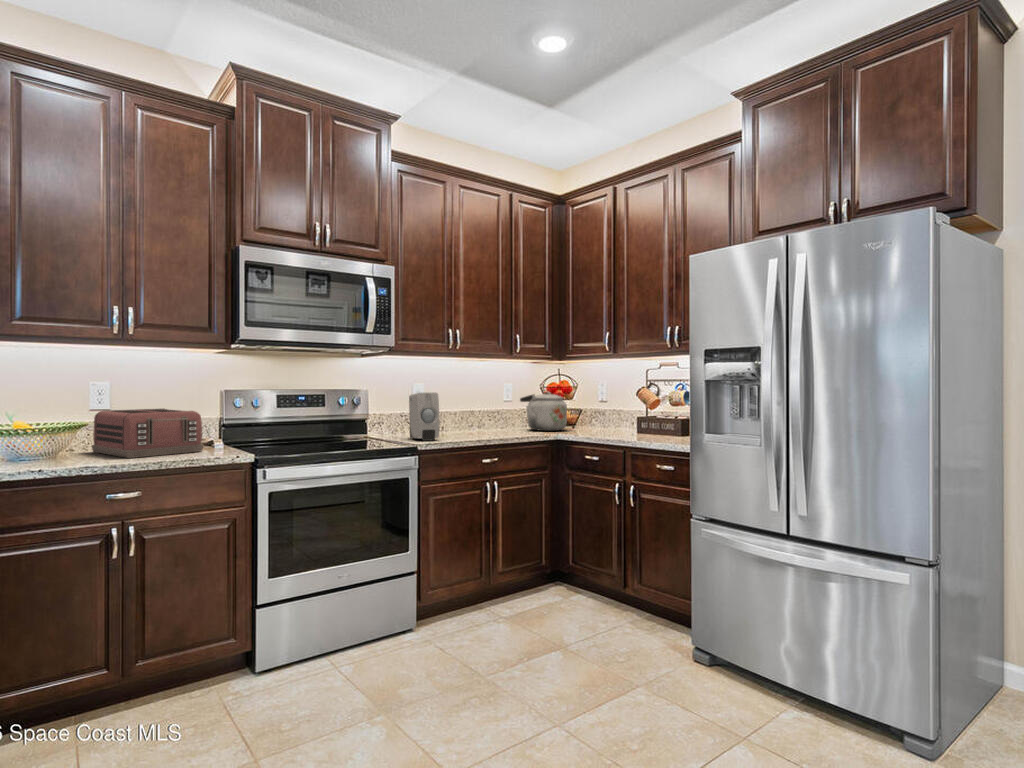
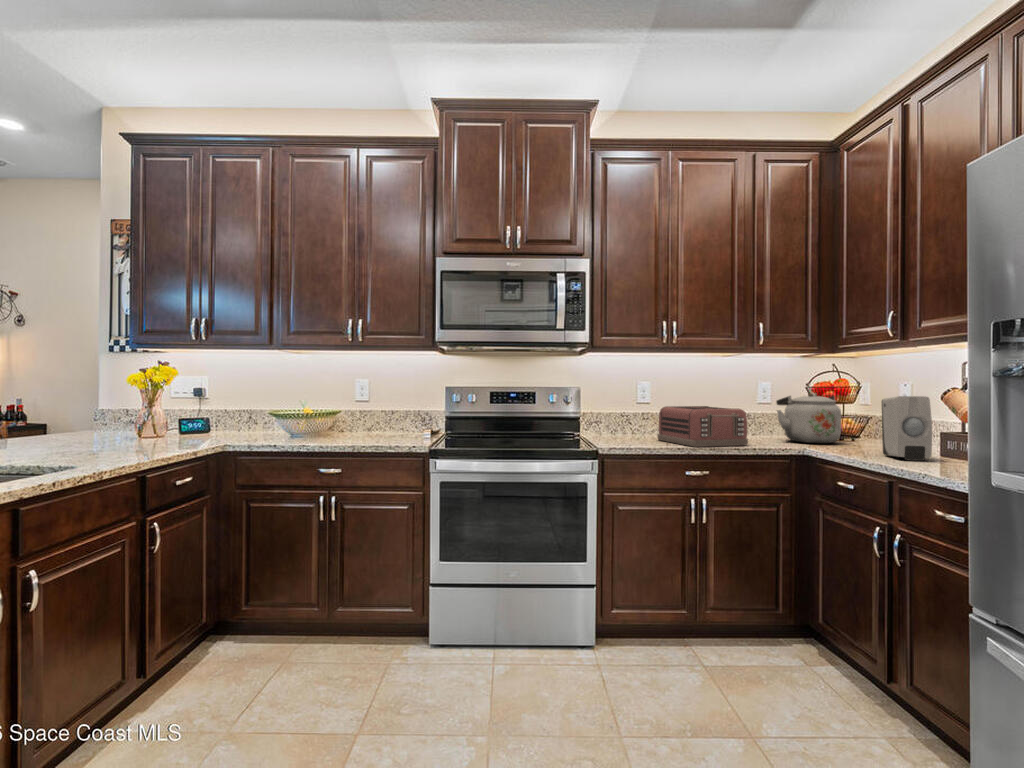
soap dispenser: present [409,393,439,441] -> present [882,396,932,461]
toaster: present [92,409,203,458] -> present [657,406,748,447]

